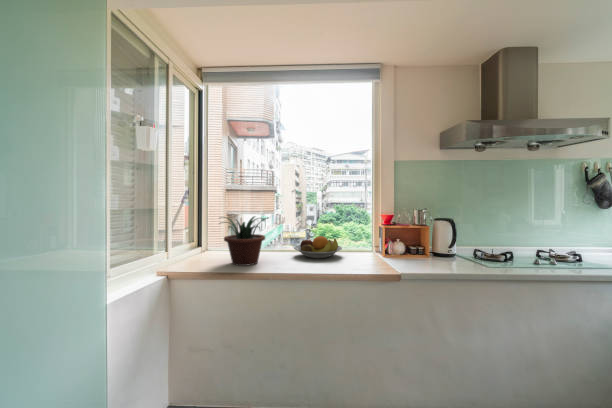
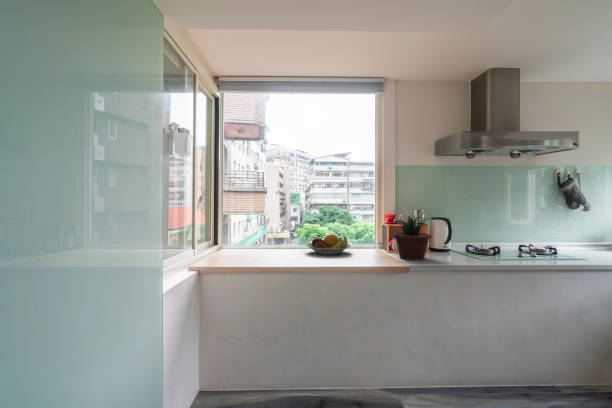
potted plant: present [222,216,268,266] -> present [388,216,432,260]

